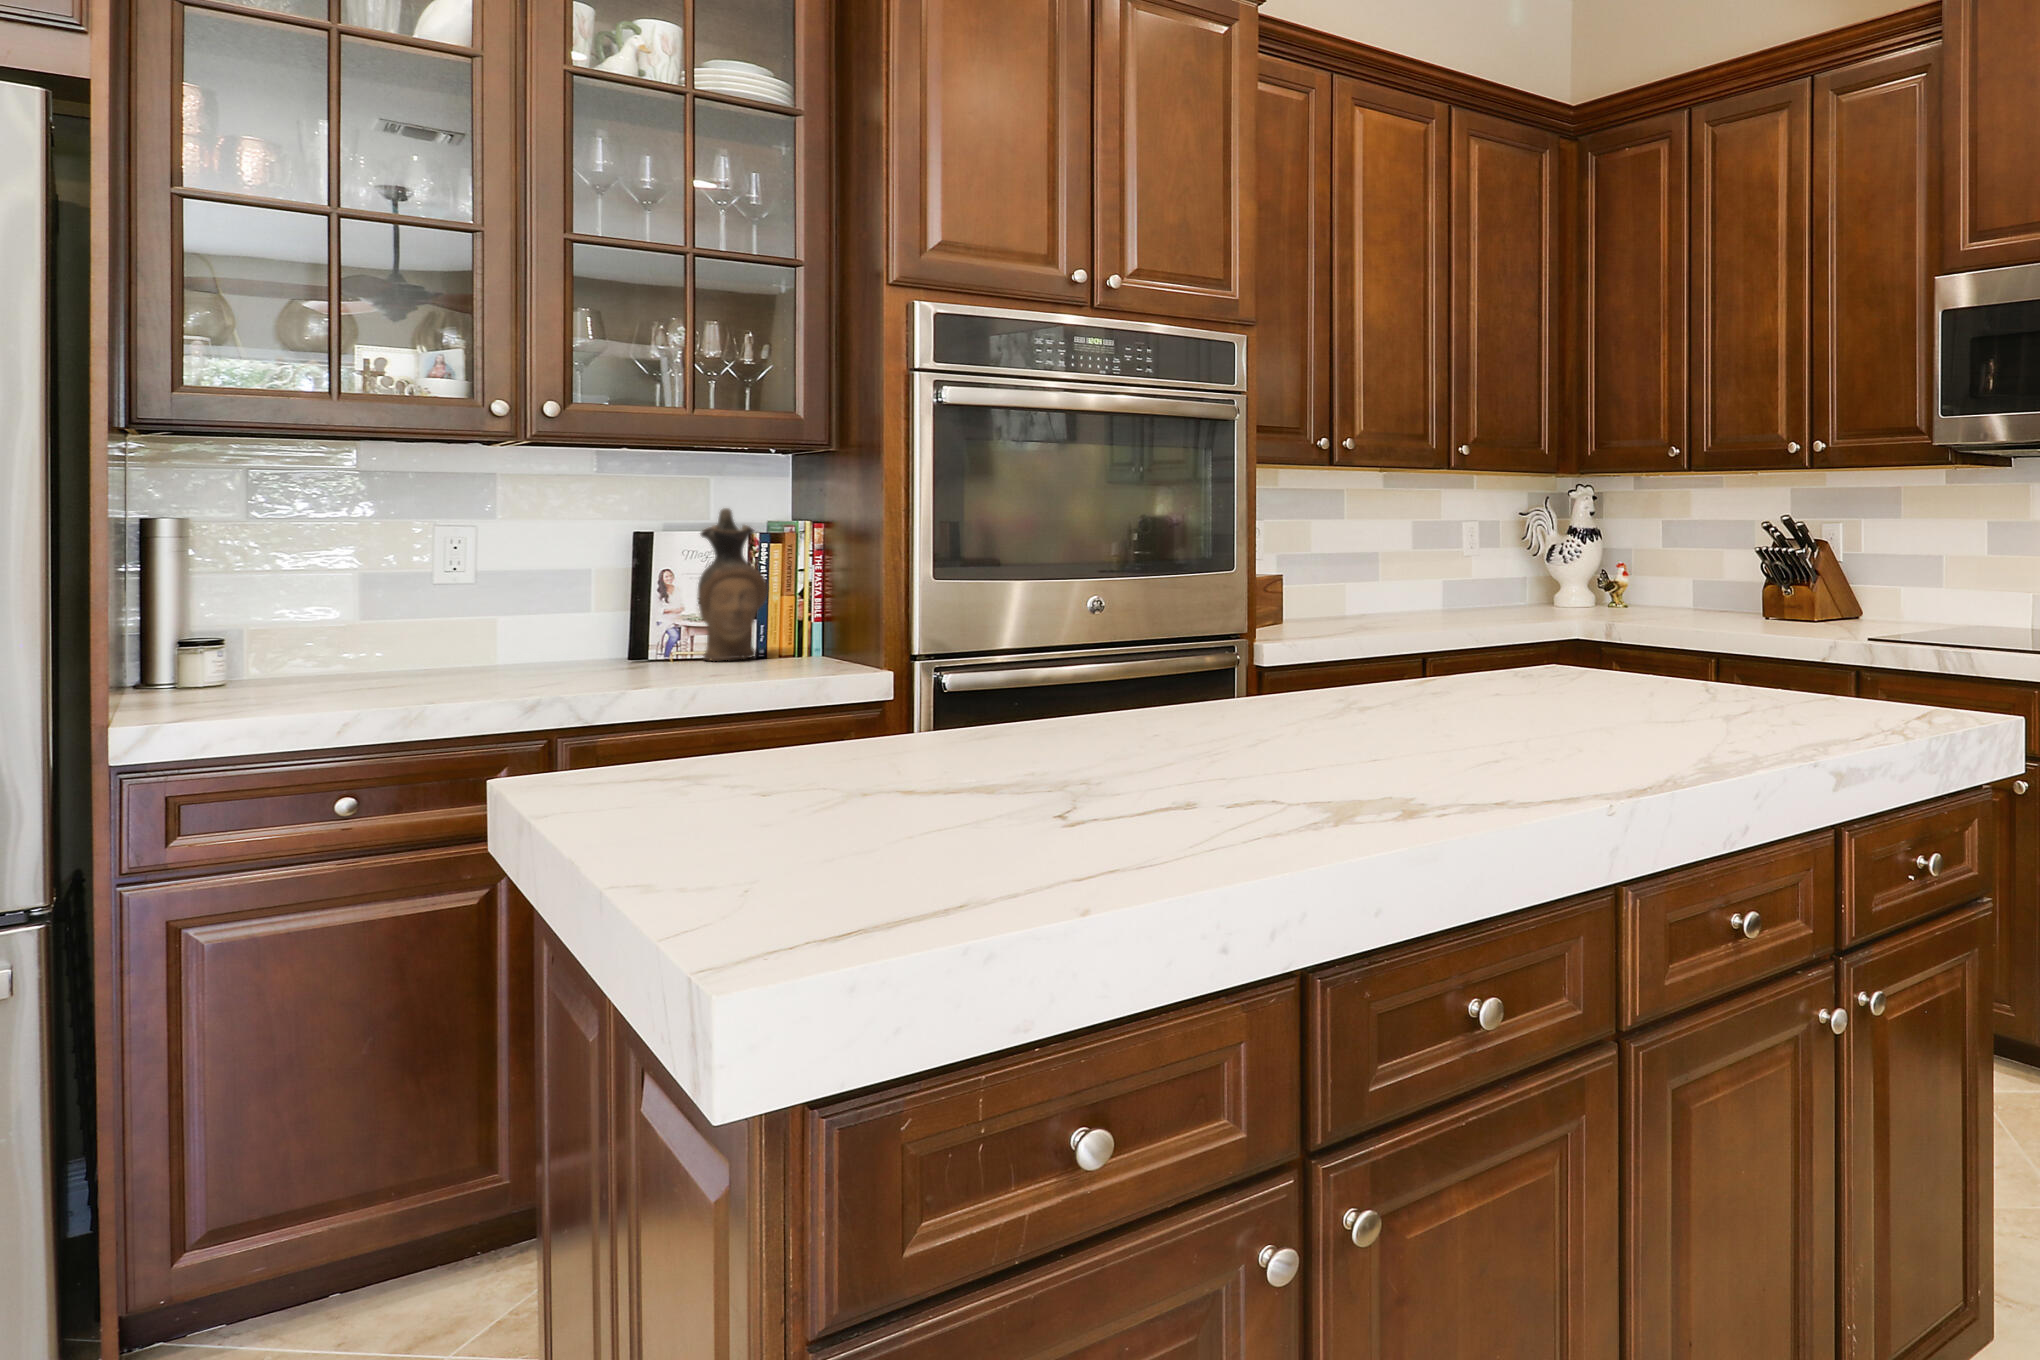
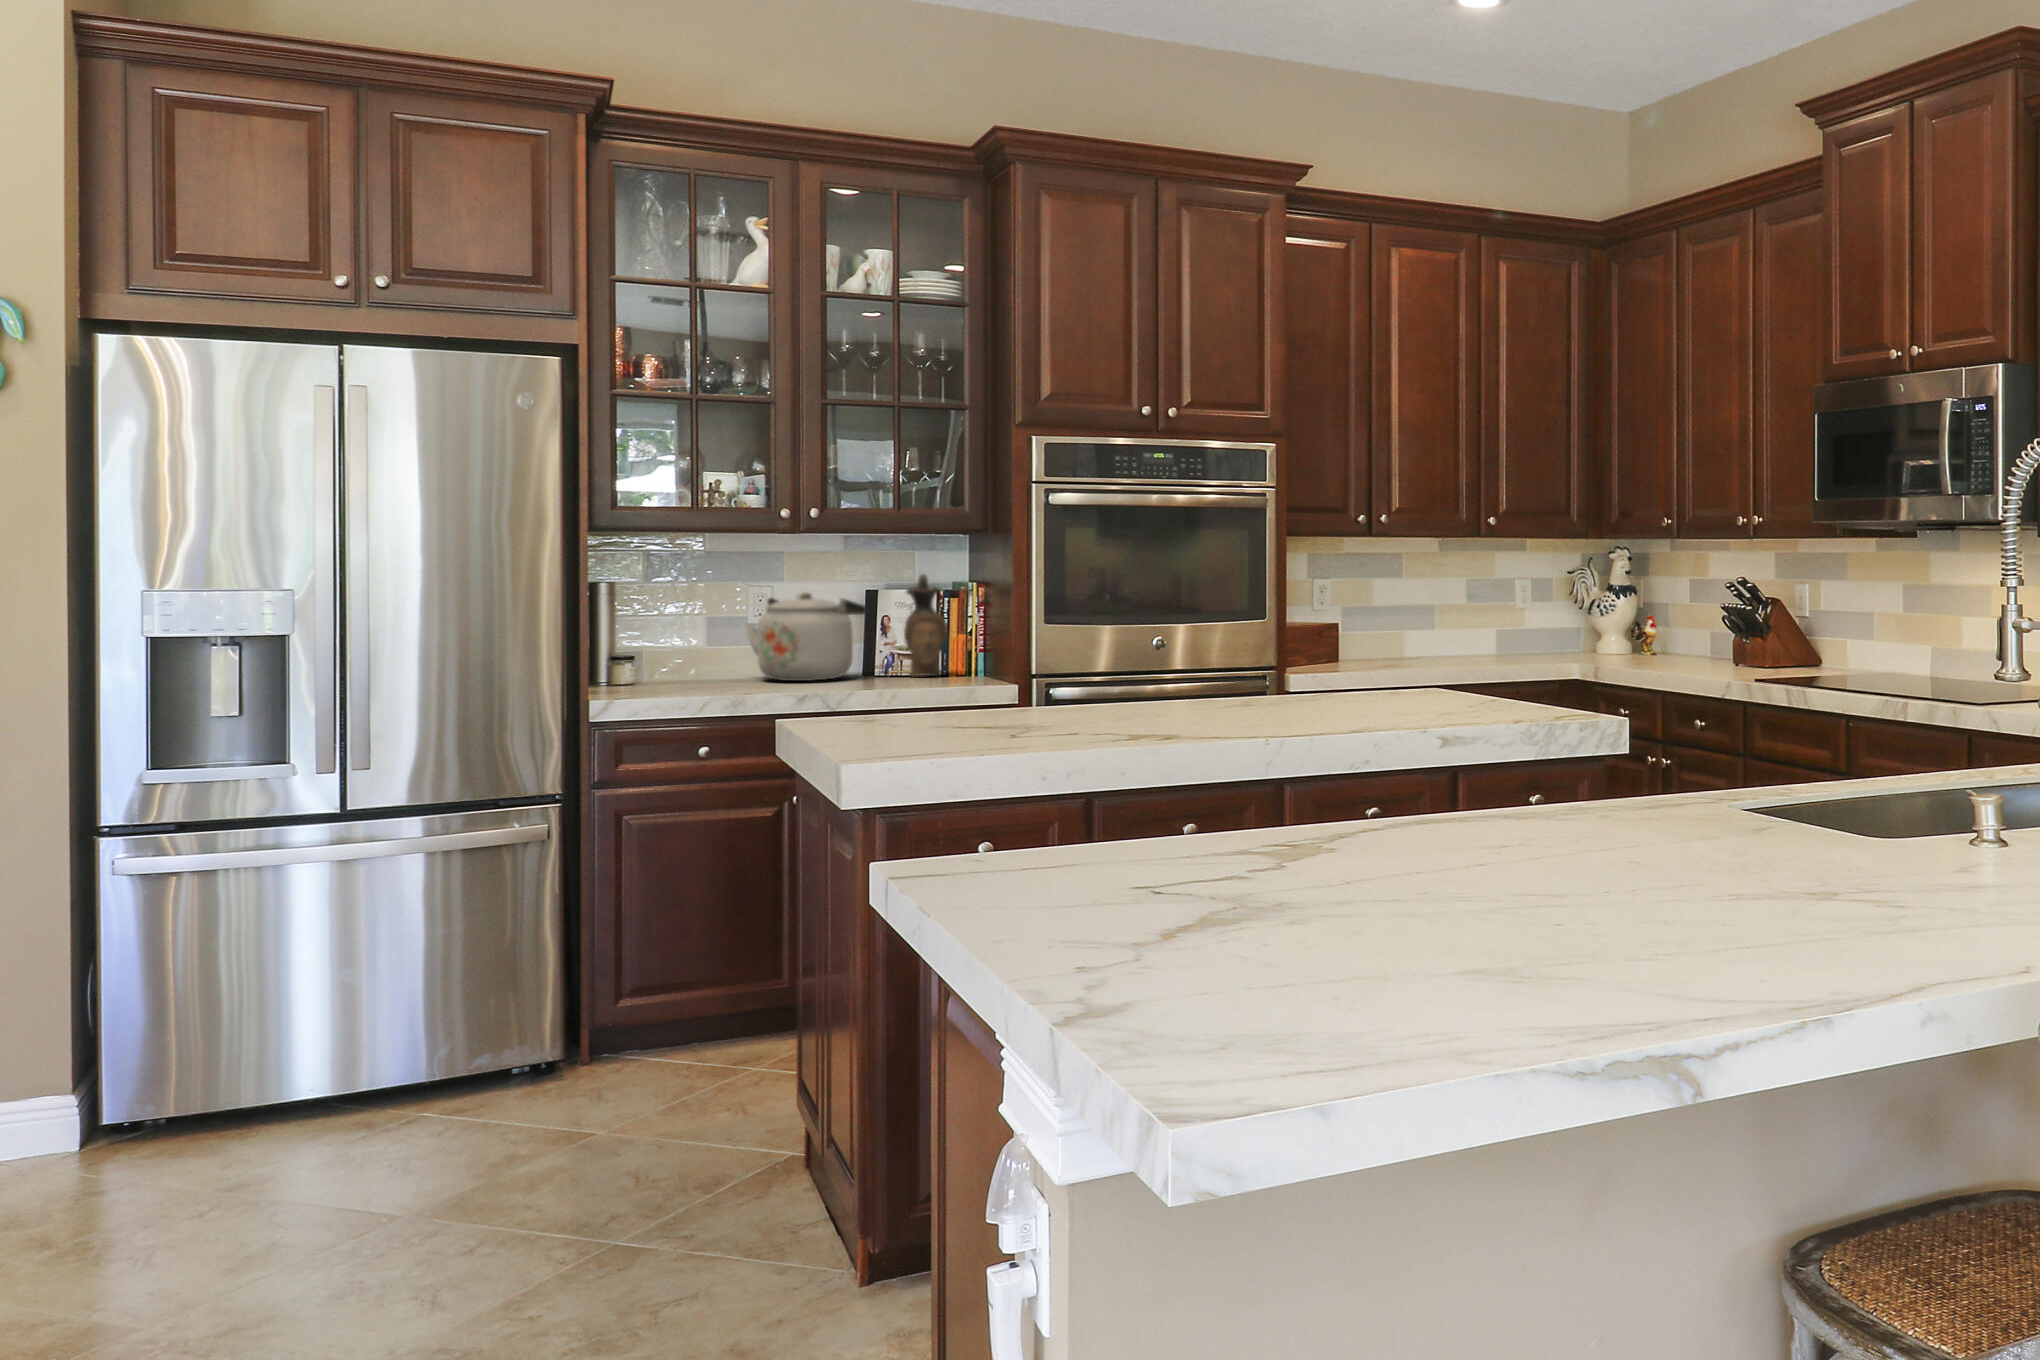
kettle: none [425,534,636,674] -> present [746,592,867,681]

